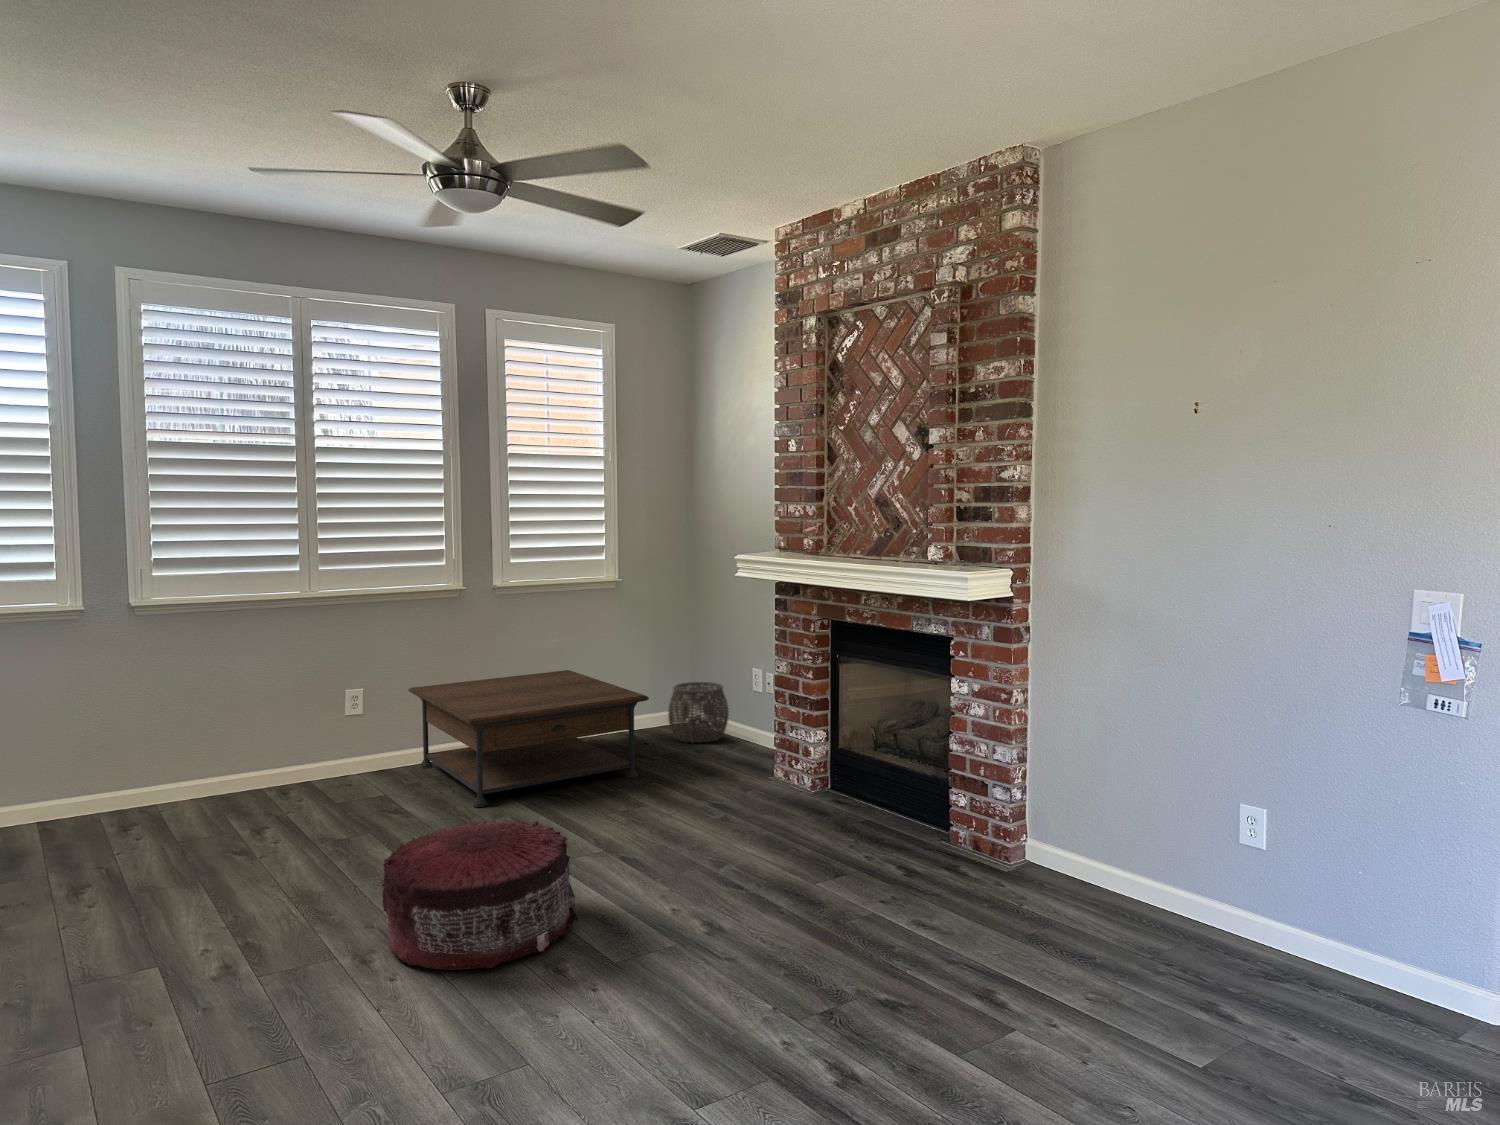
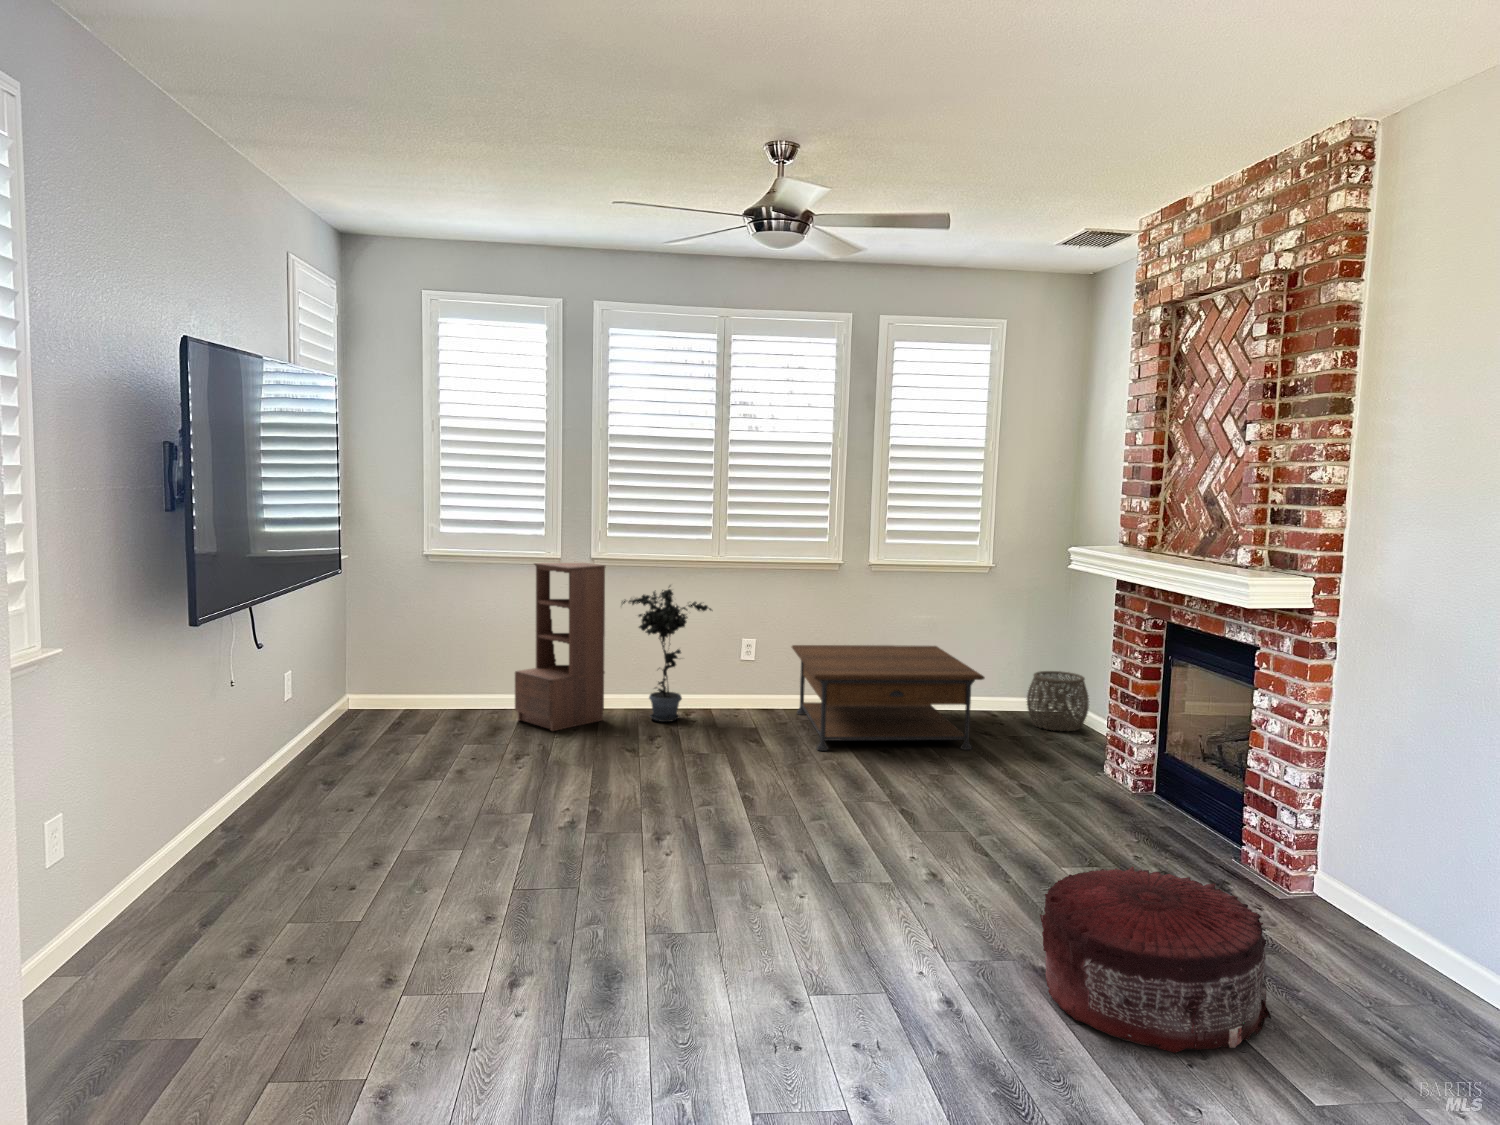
bookshelf: none [13,610,162,848] -> present [515,561,605,731]
potted plant: none [179,629,315,806] -> present [622,589,712,722]
pouf: present [381,820,578,970] -> present [1040,866,1271,1053]

